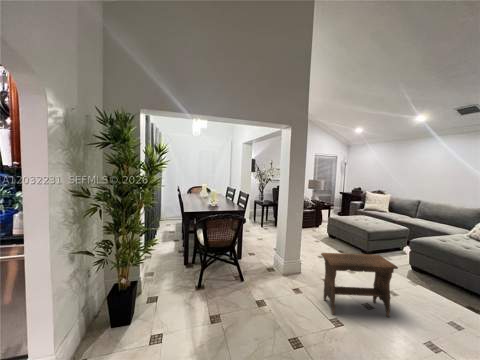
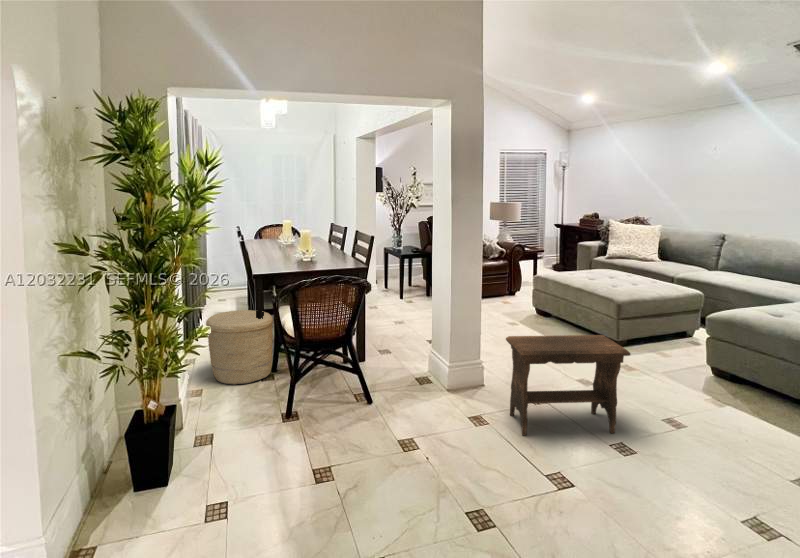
woven basket: none [159,230,193,271] -> present [206,310,273,385]

